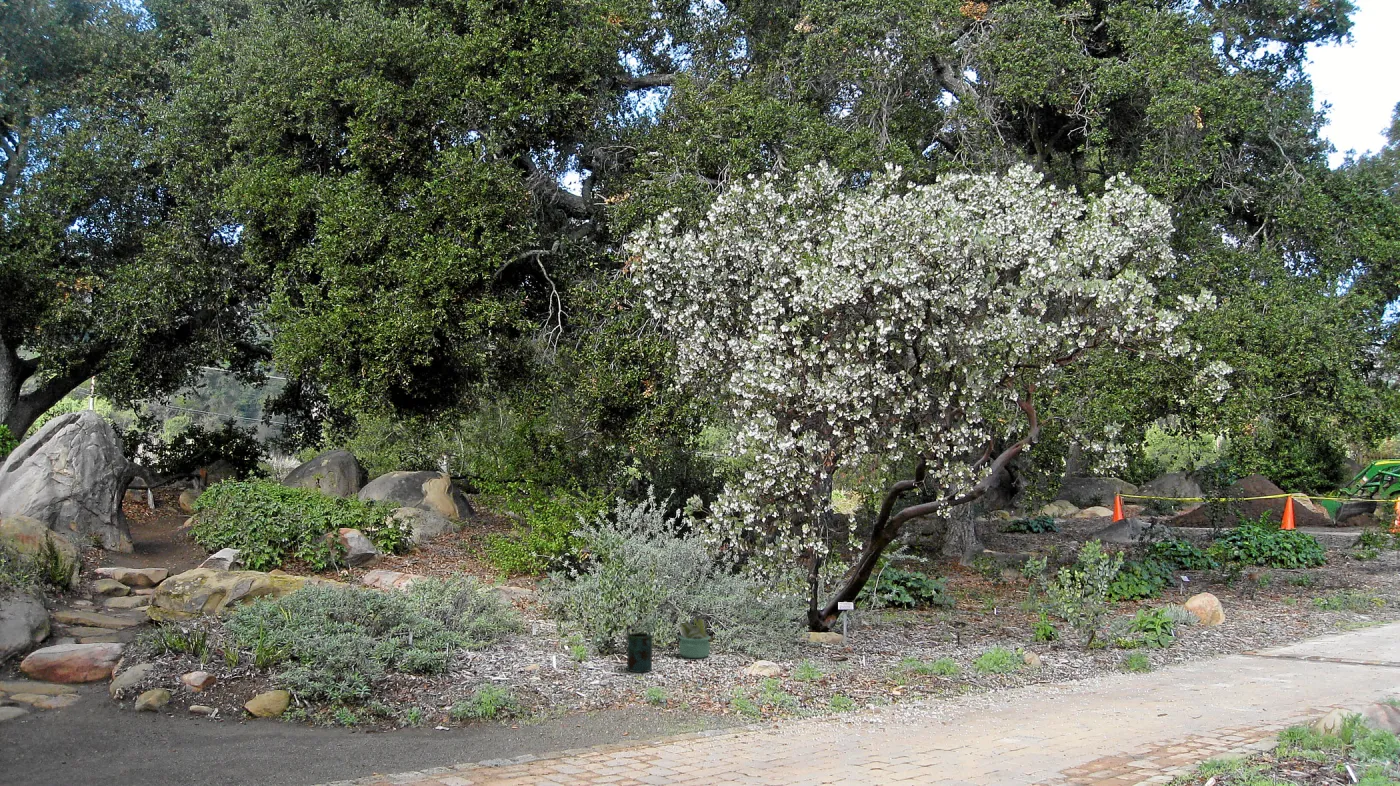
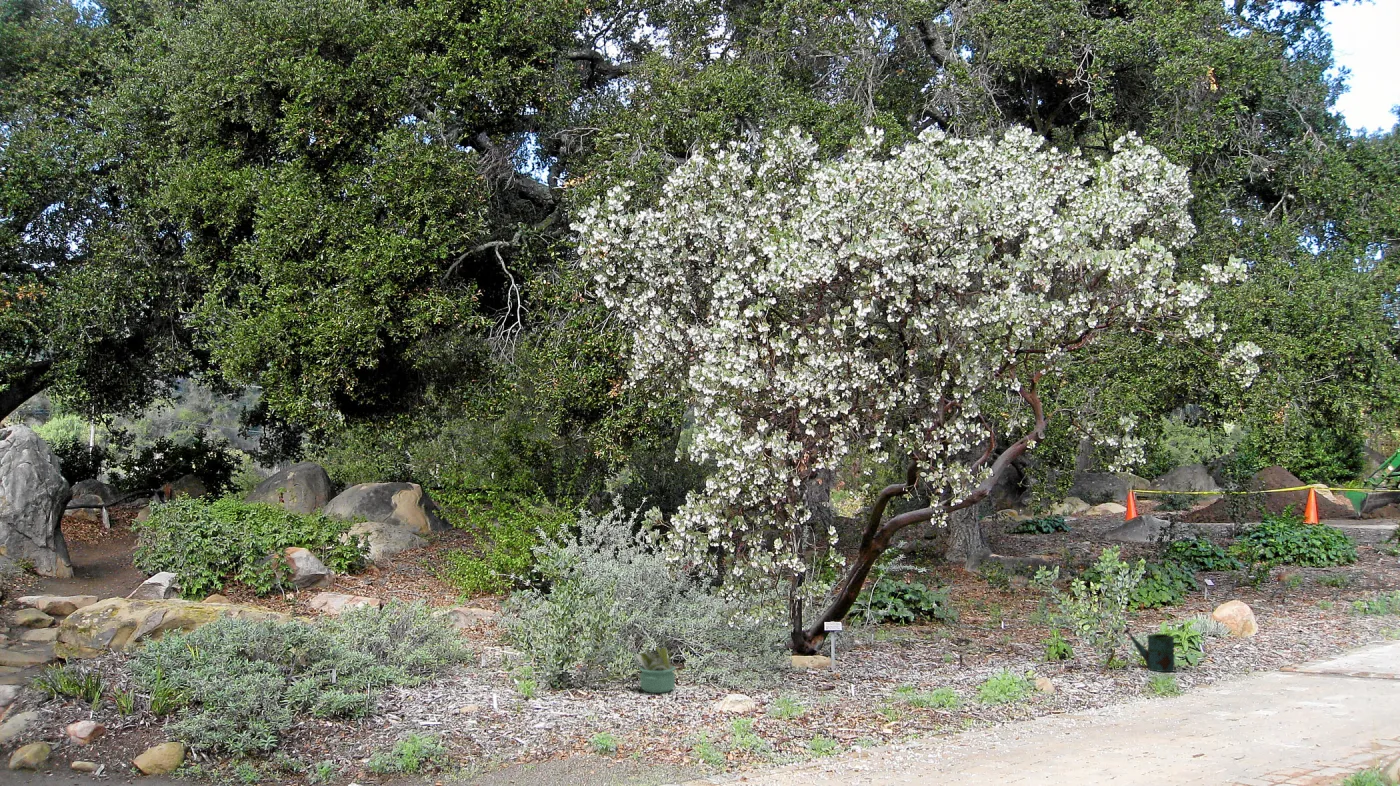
watering can: present [626,625,652,672] -> present [1123,628,1175,672]

